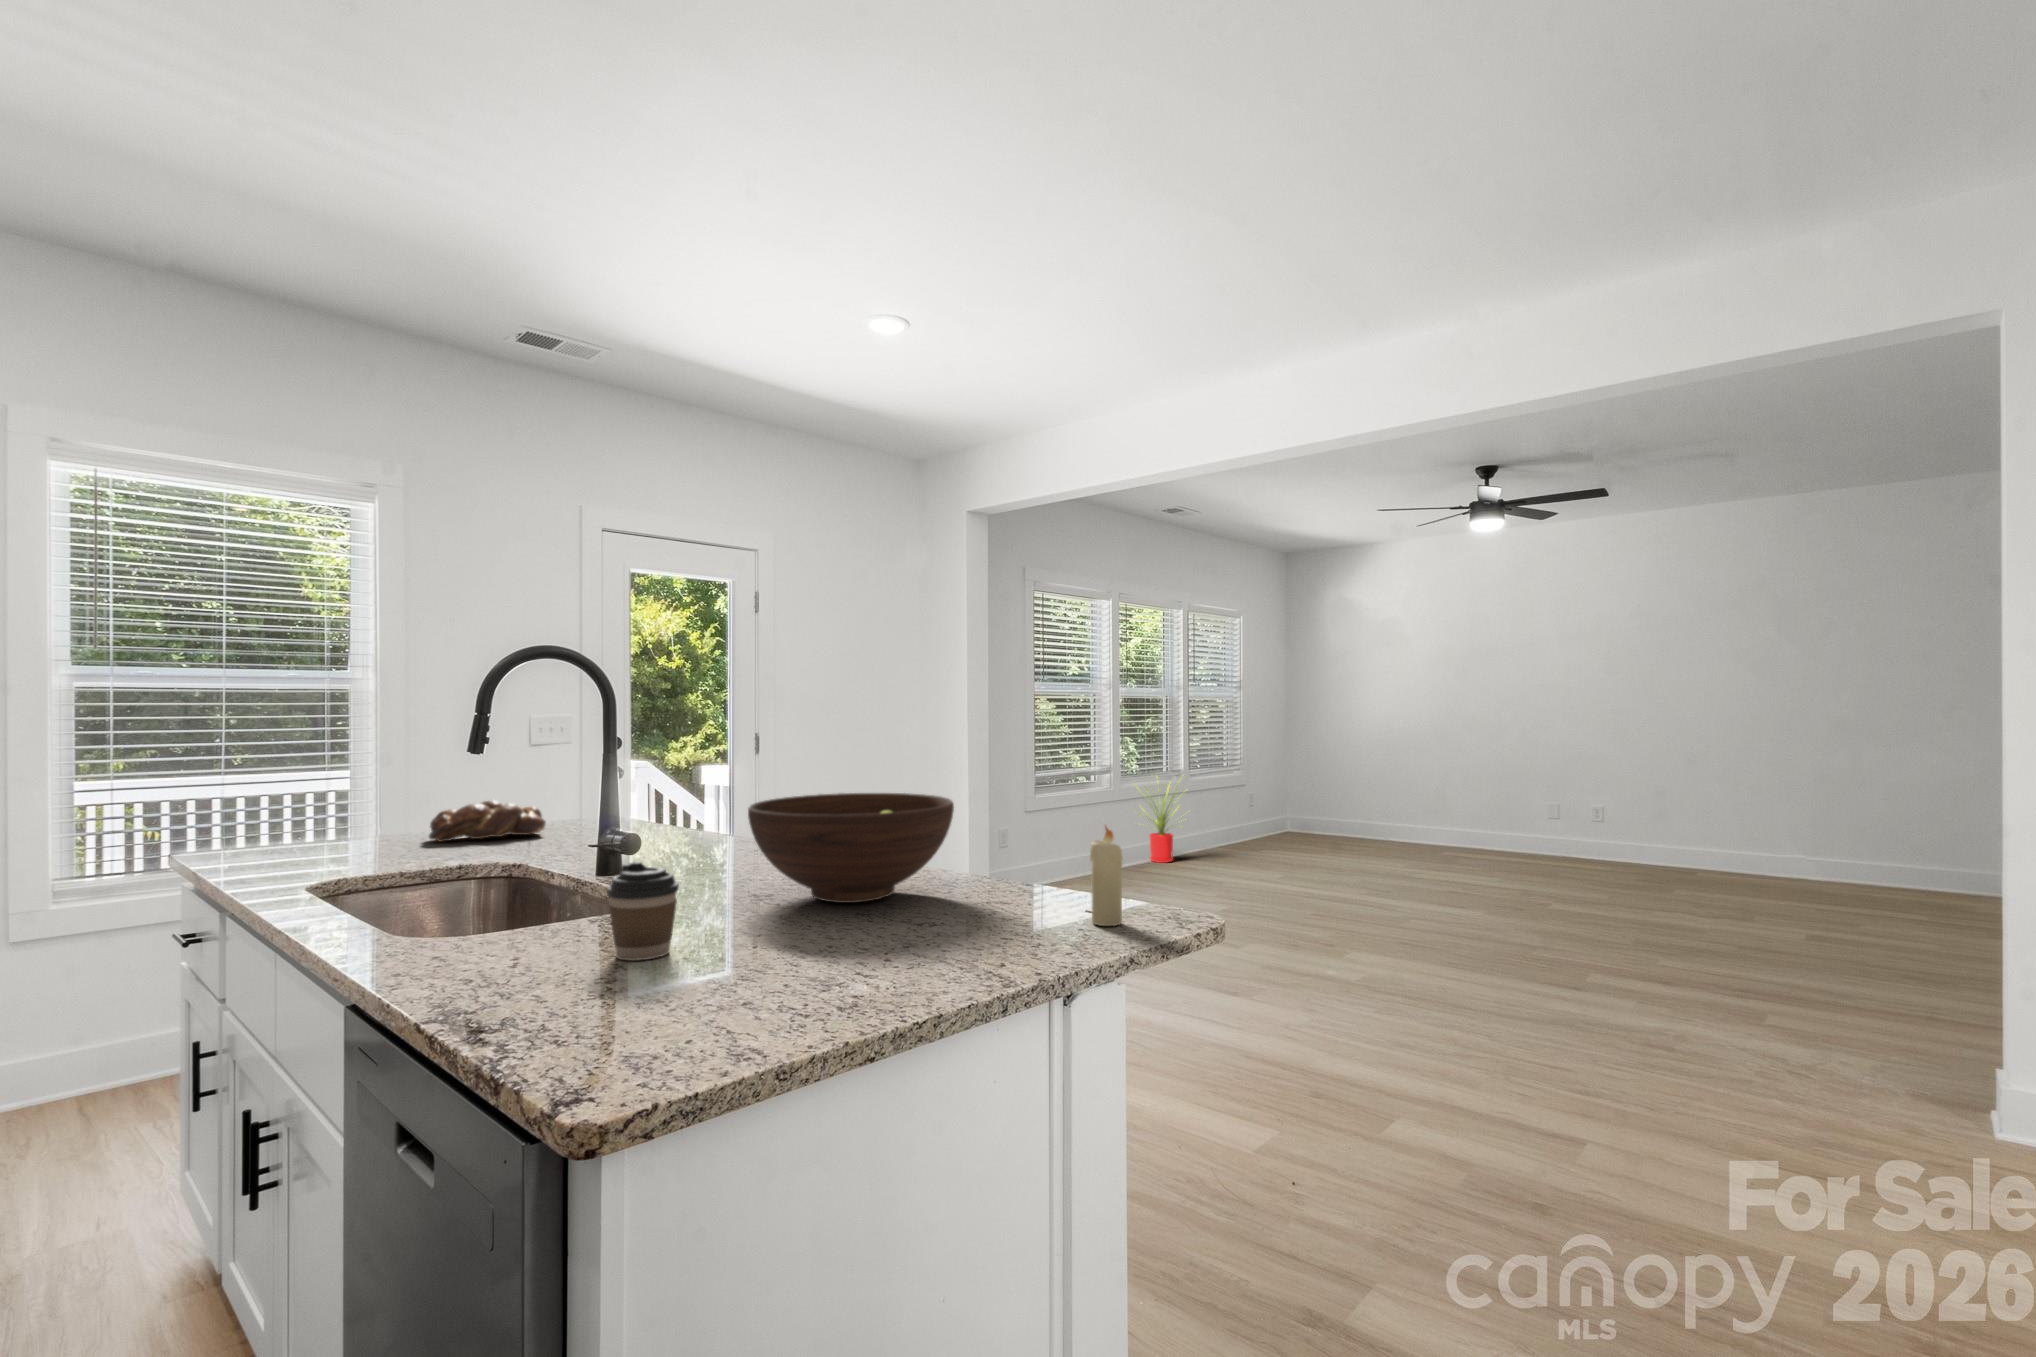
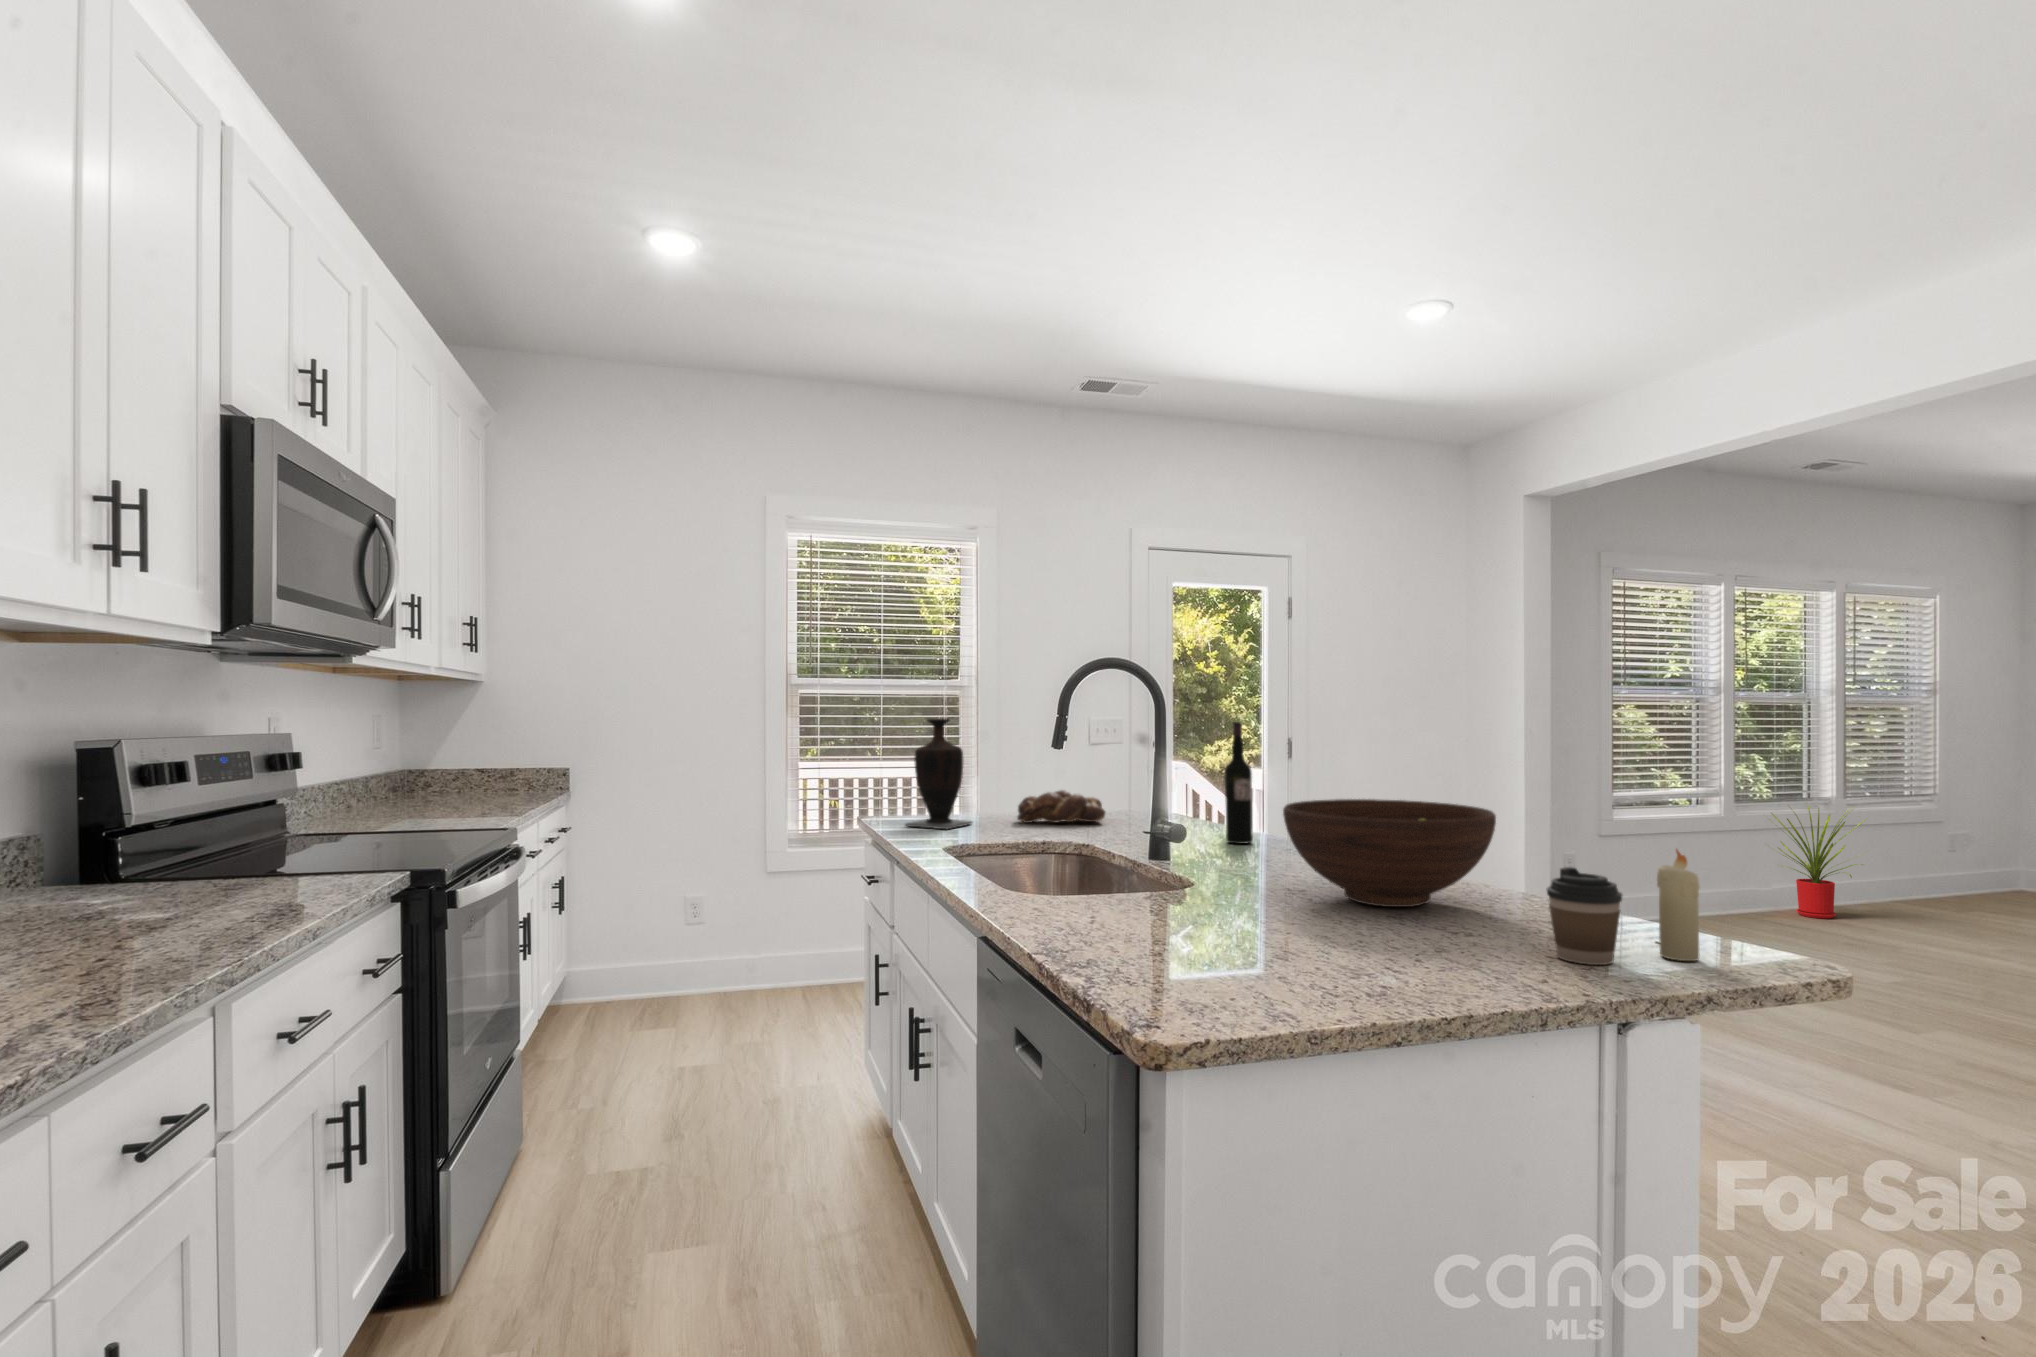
wine bottle: none [685,718,715,847] -> present [1225,722,1253,844]
vase: none [259,720,365,859] -> present [905,719,972,829]
coffee cup: present [607,862,679,961] -> present [1547,867,1622,965]

